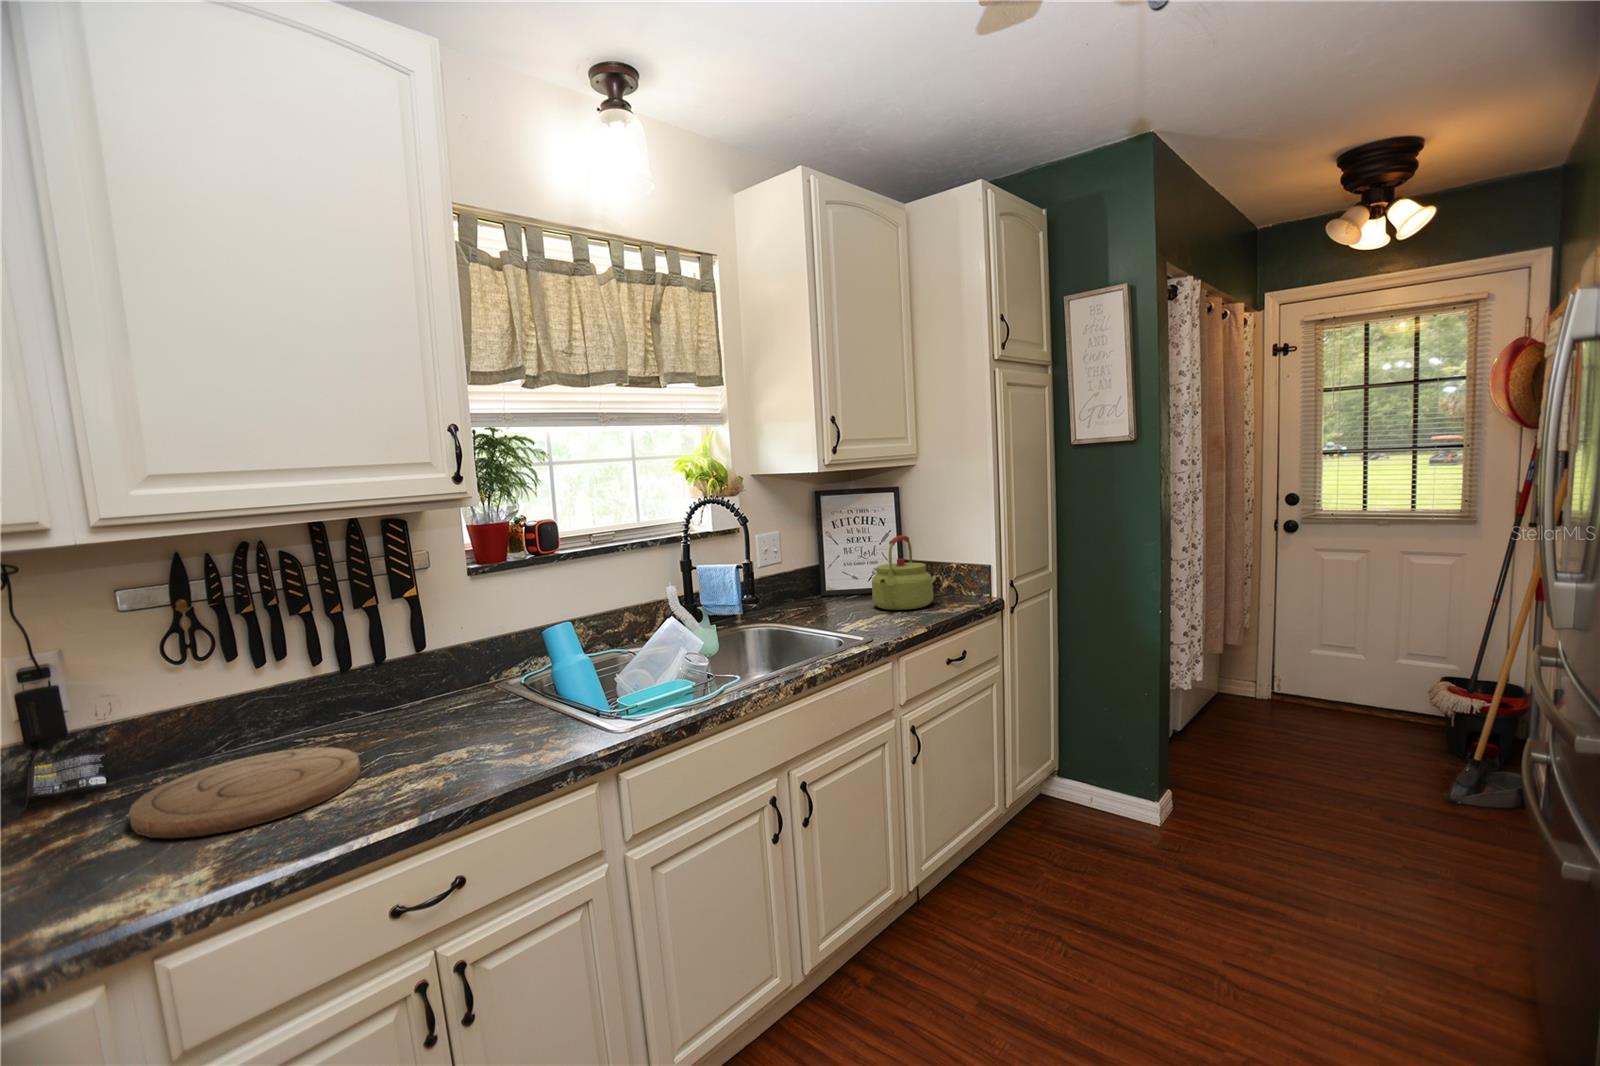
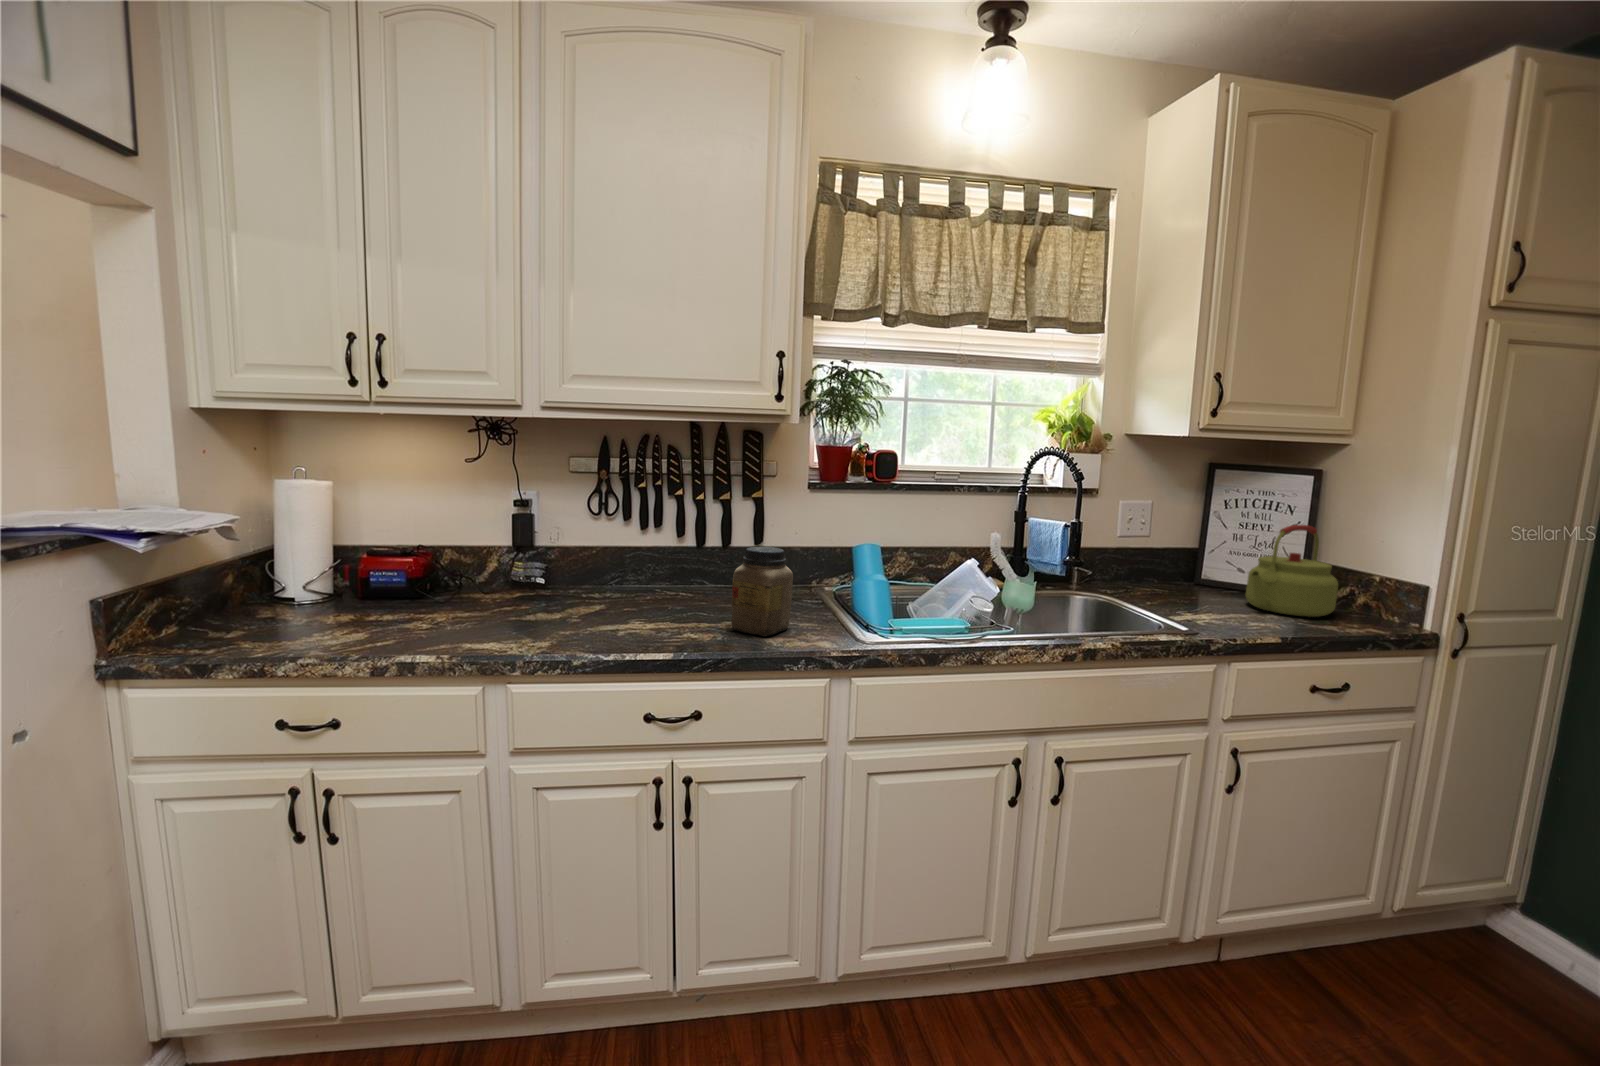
jar: none [461,648,531,756] -> present [731,547,793,636]
cutting board: present [129,747,360,838] -> none [523,588,667,633]

